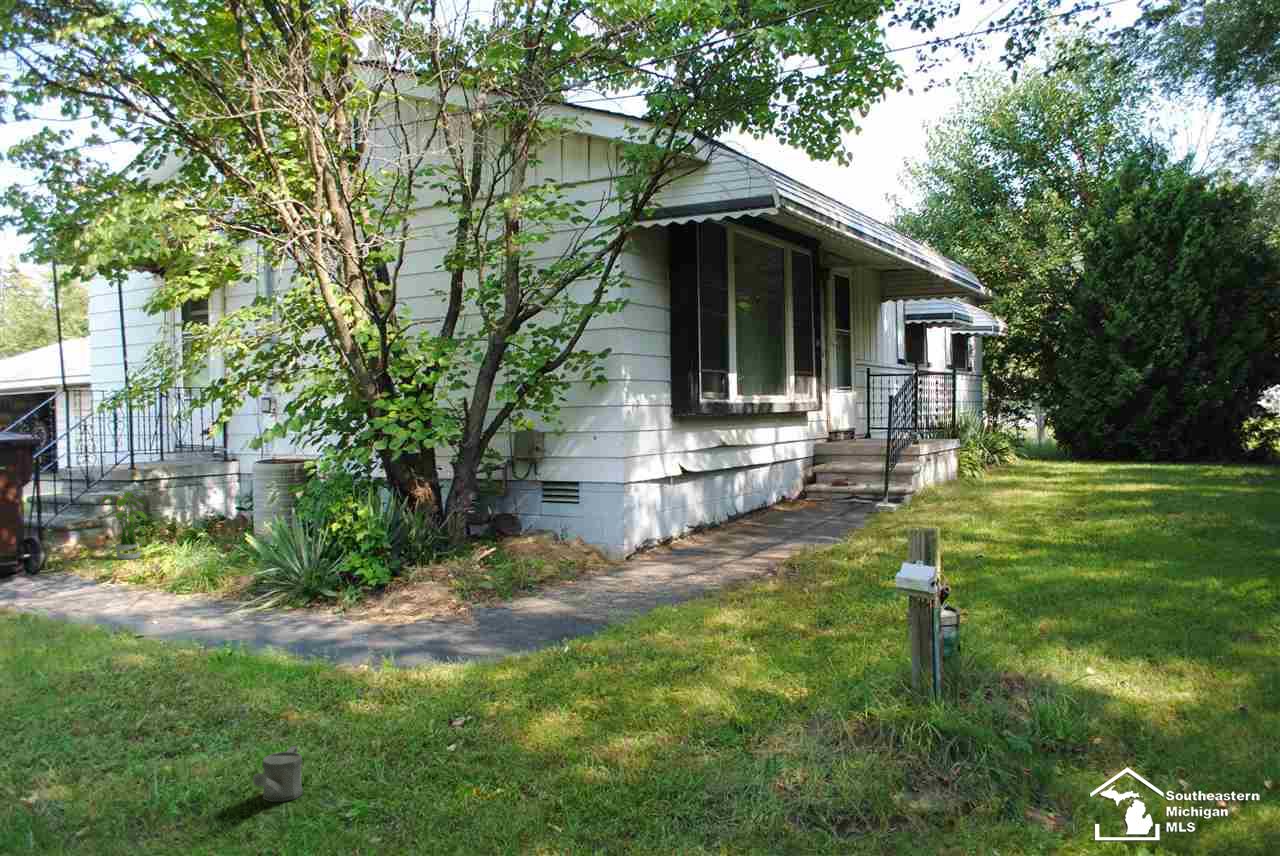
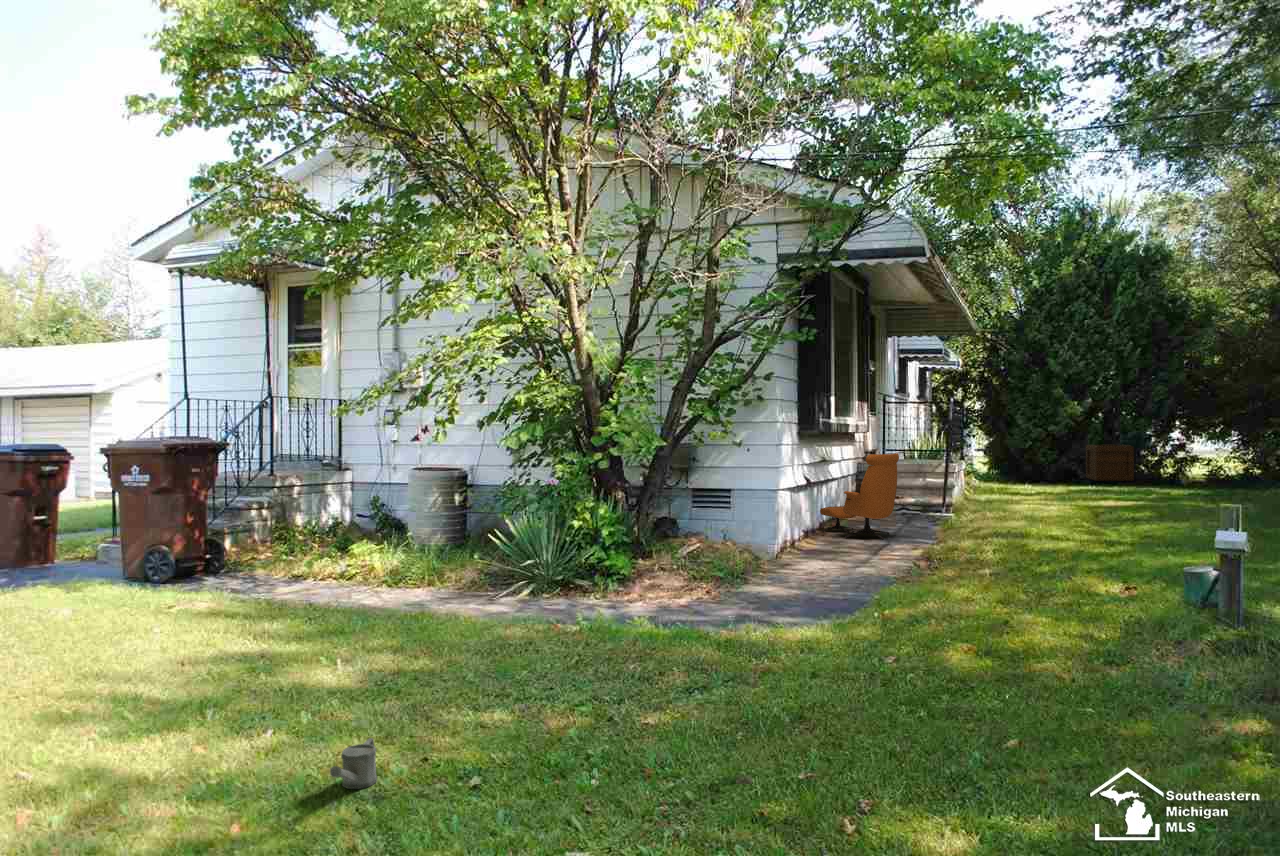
lounge chair: none [774,449,865,547] -> present [820,453,899,540]
wooden crate: none [1062,449,1113,489] -> present [1086,444,1134,481]
potted plant: present [101,490,147,559] -> none [246,497,286,556]

